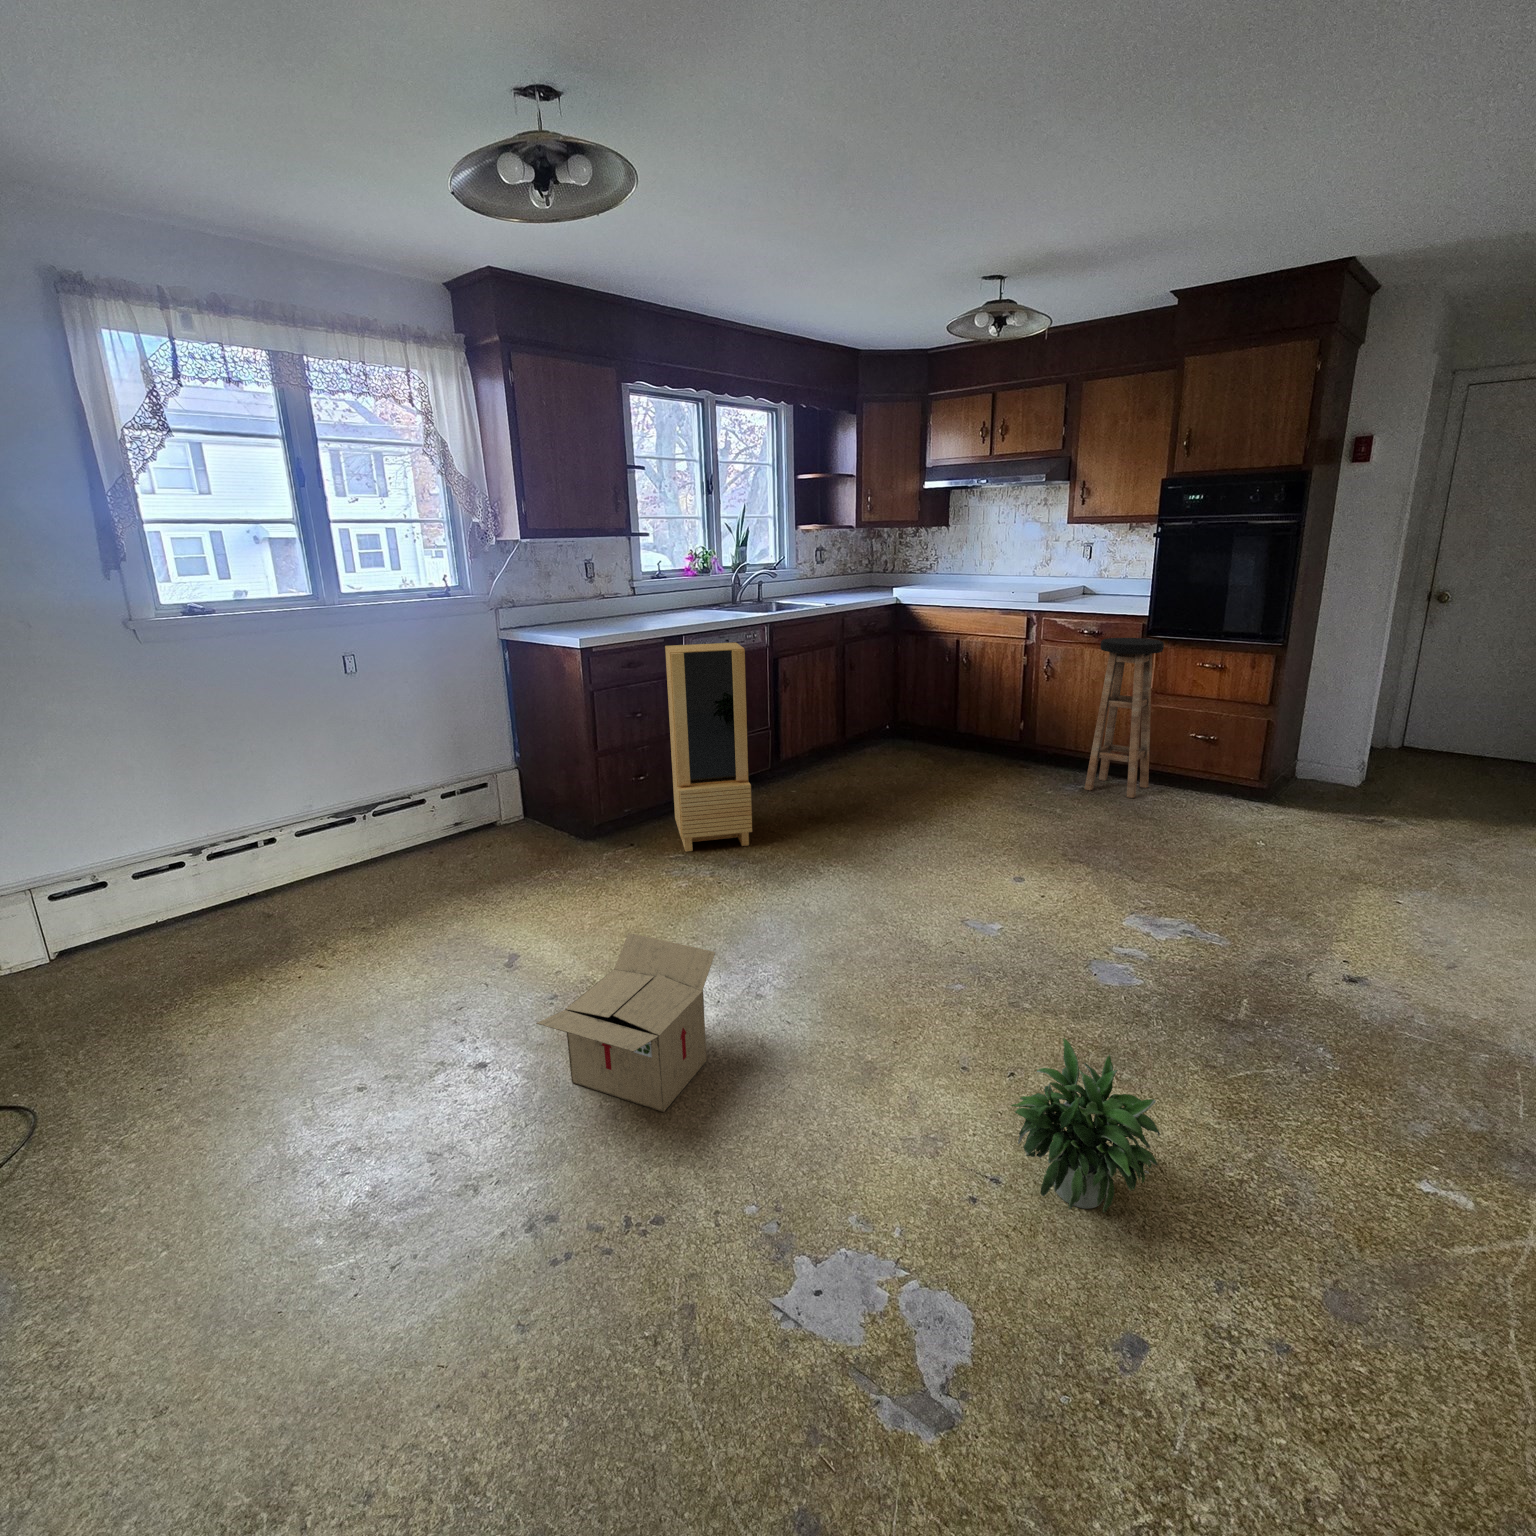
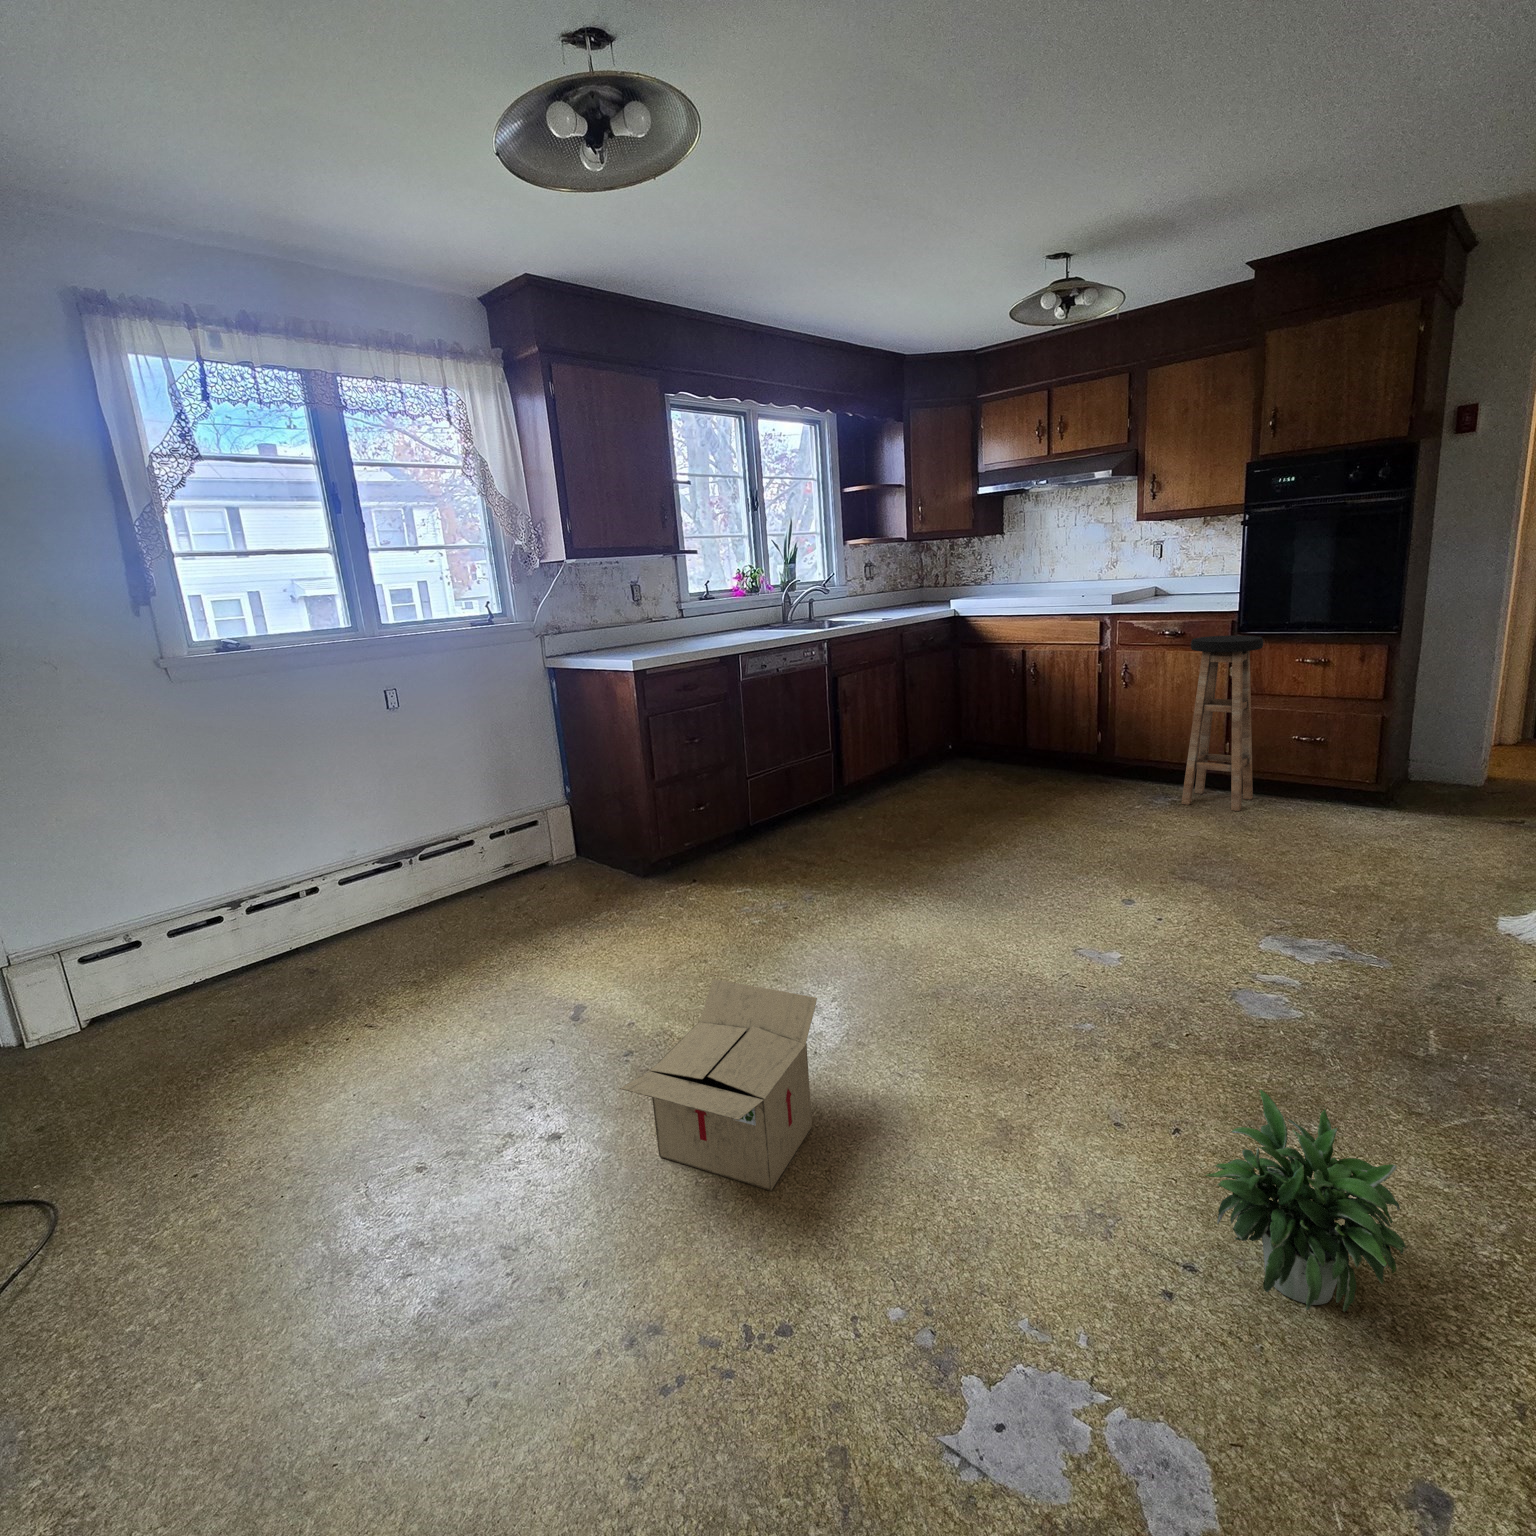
storage cabinet: present [665,642,752,852] -> none [721,658,824,888]

